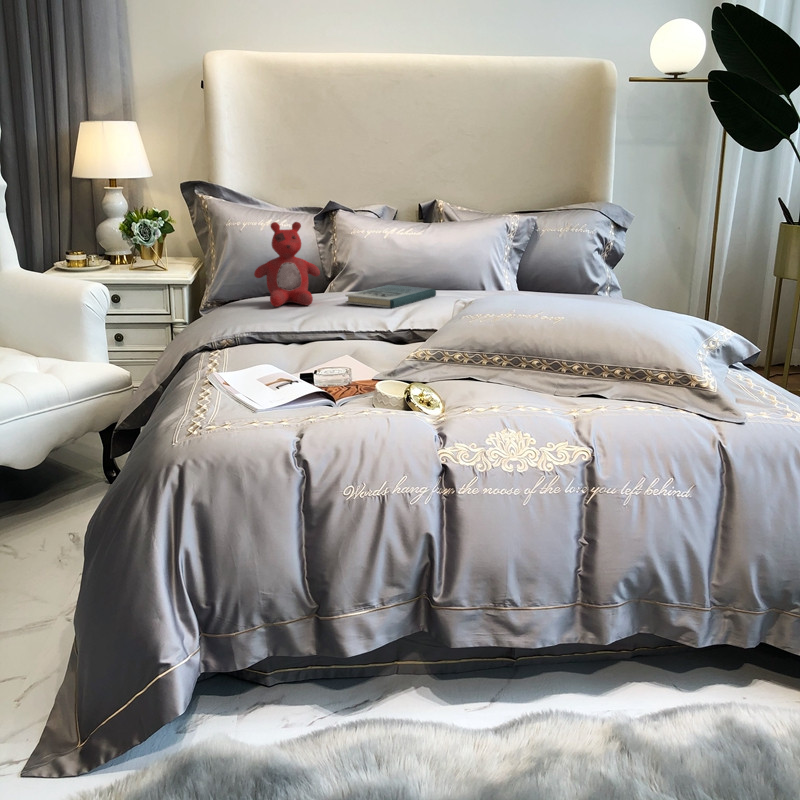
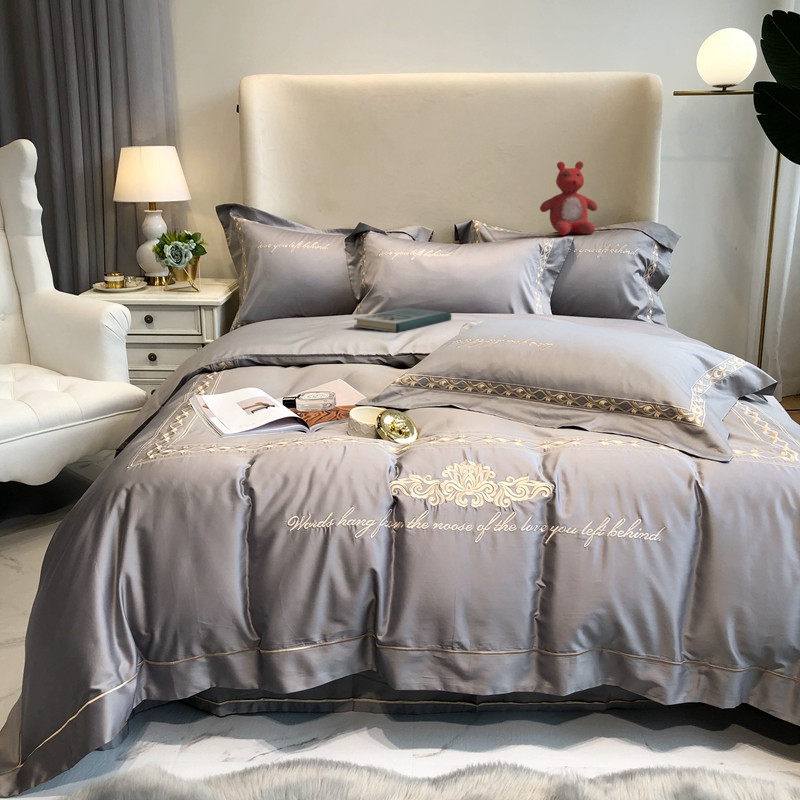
stuffed bear: present [254,222,320,307] -> present [540,161,597,235]

